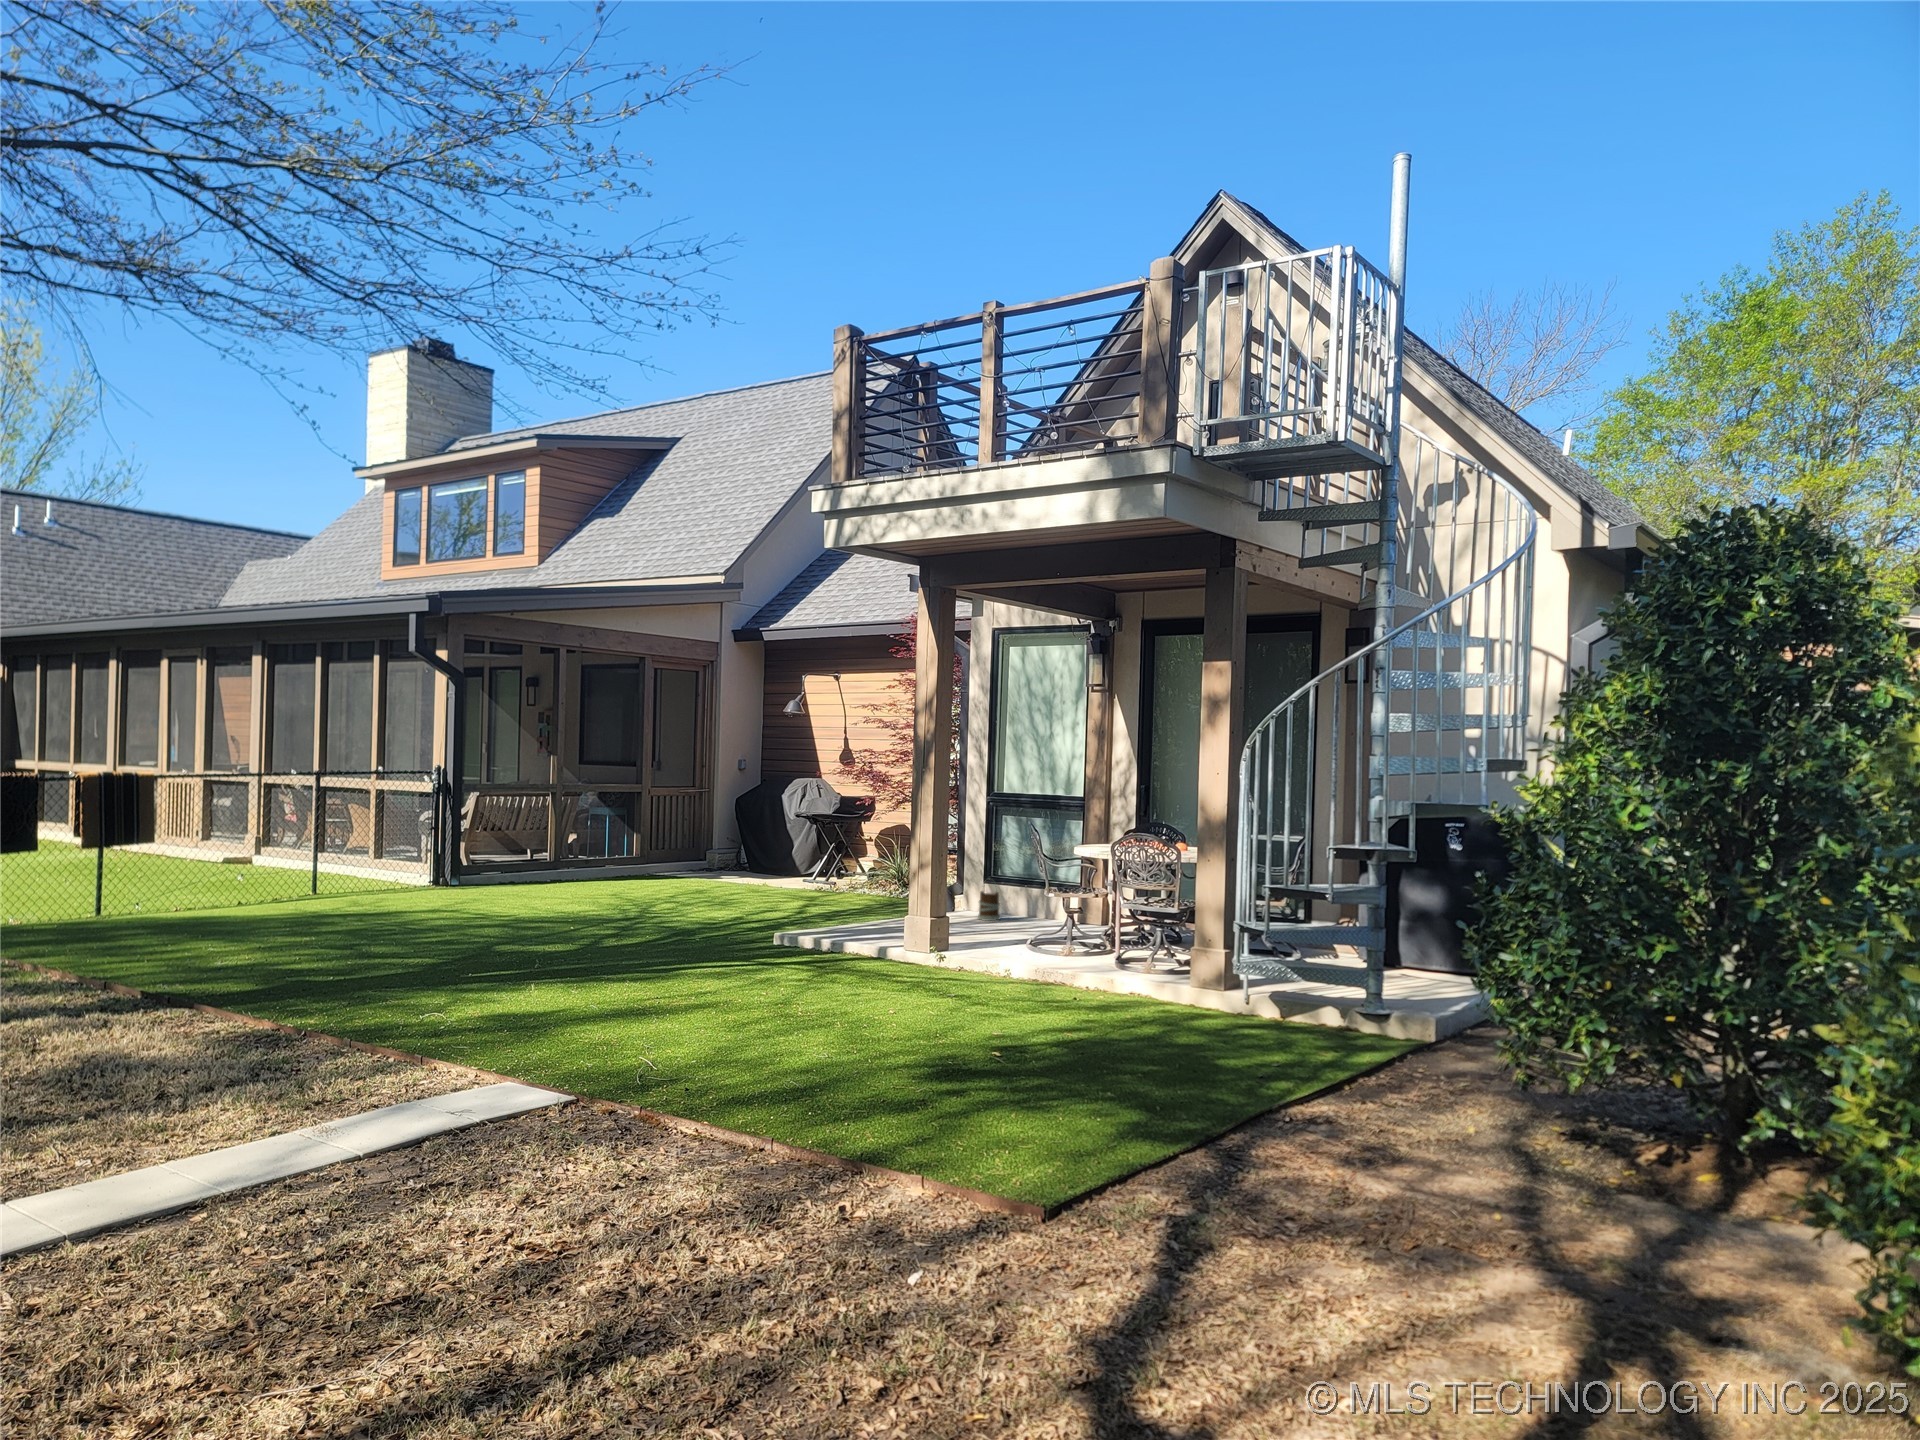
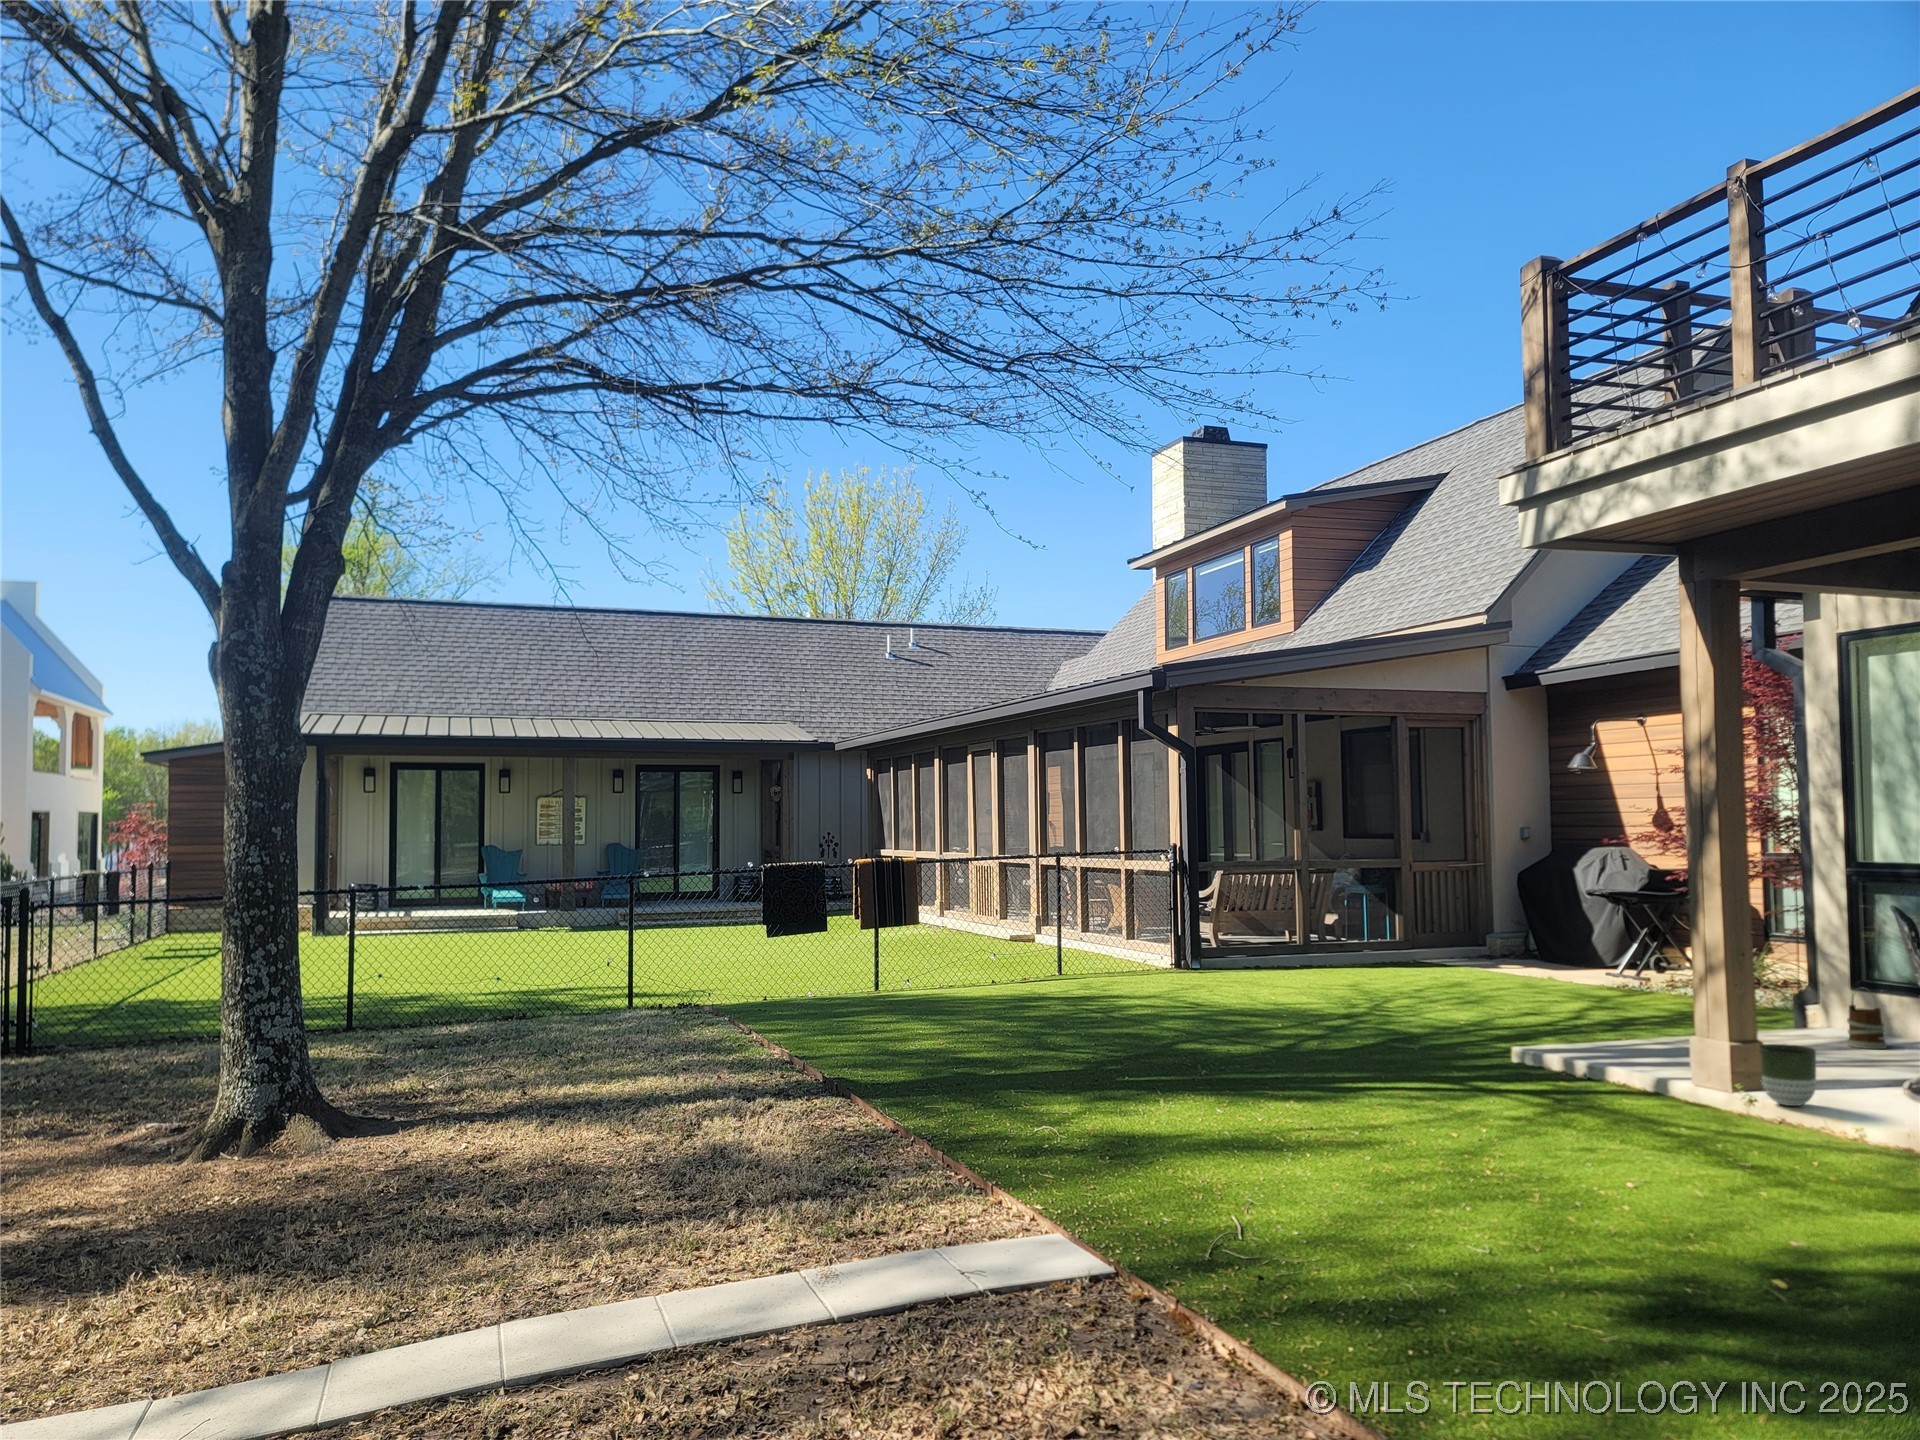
planter: none [945,918,980,959] -> present [1760,1044,1816,1106]

